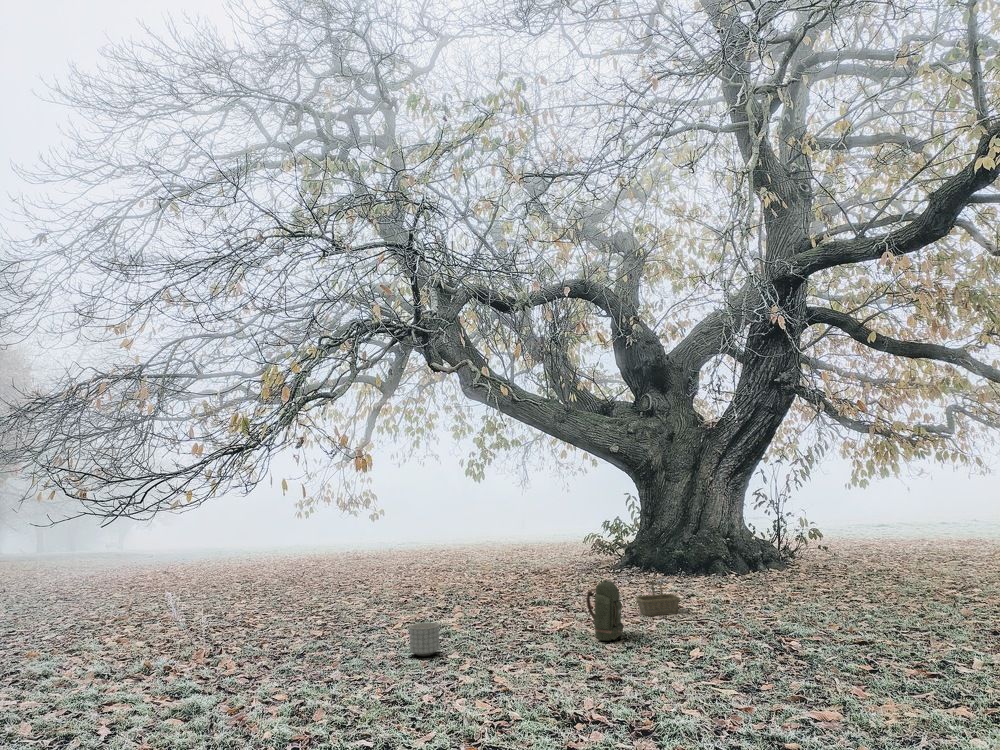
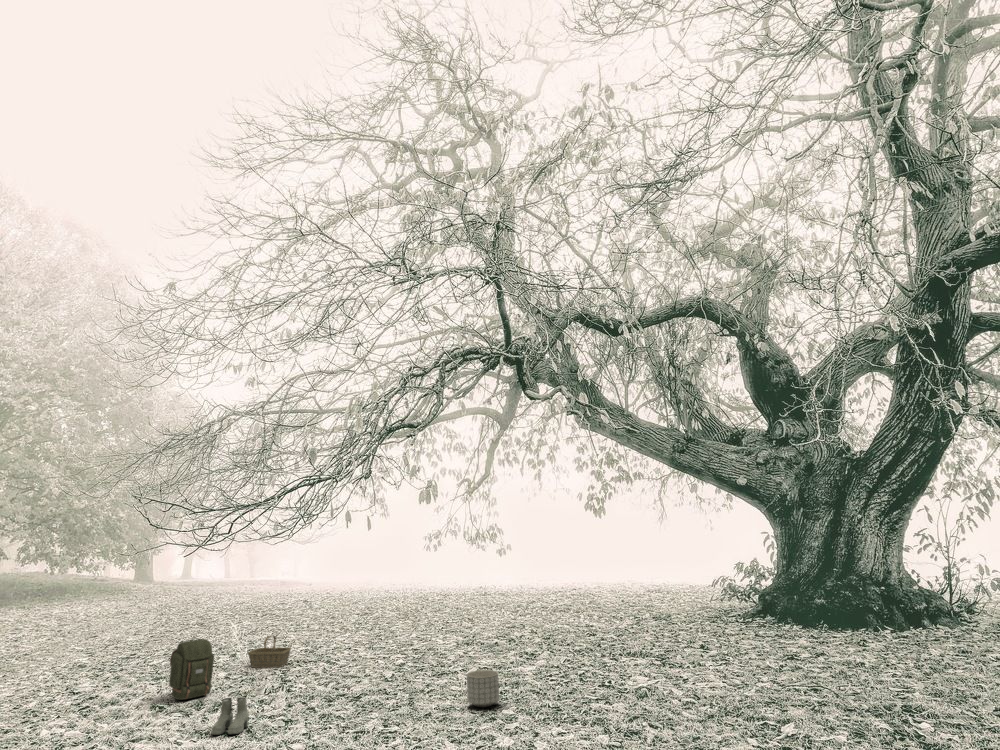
backpack: present [583,580,624,641] -> present [169,638,214,700]
basket: present [636,582,680,616] -> present [248,635,291,668]
boots: none [164,662,199,701] -> present [211,697,249,735]

